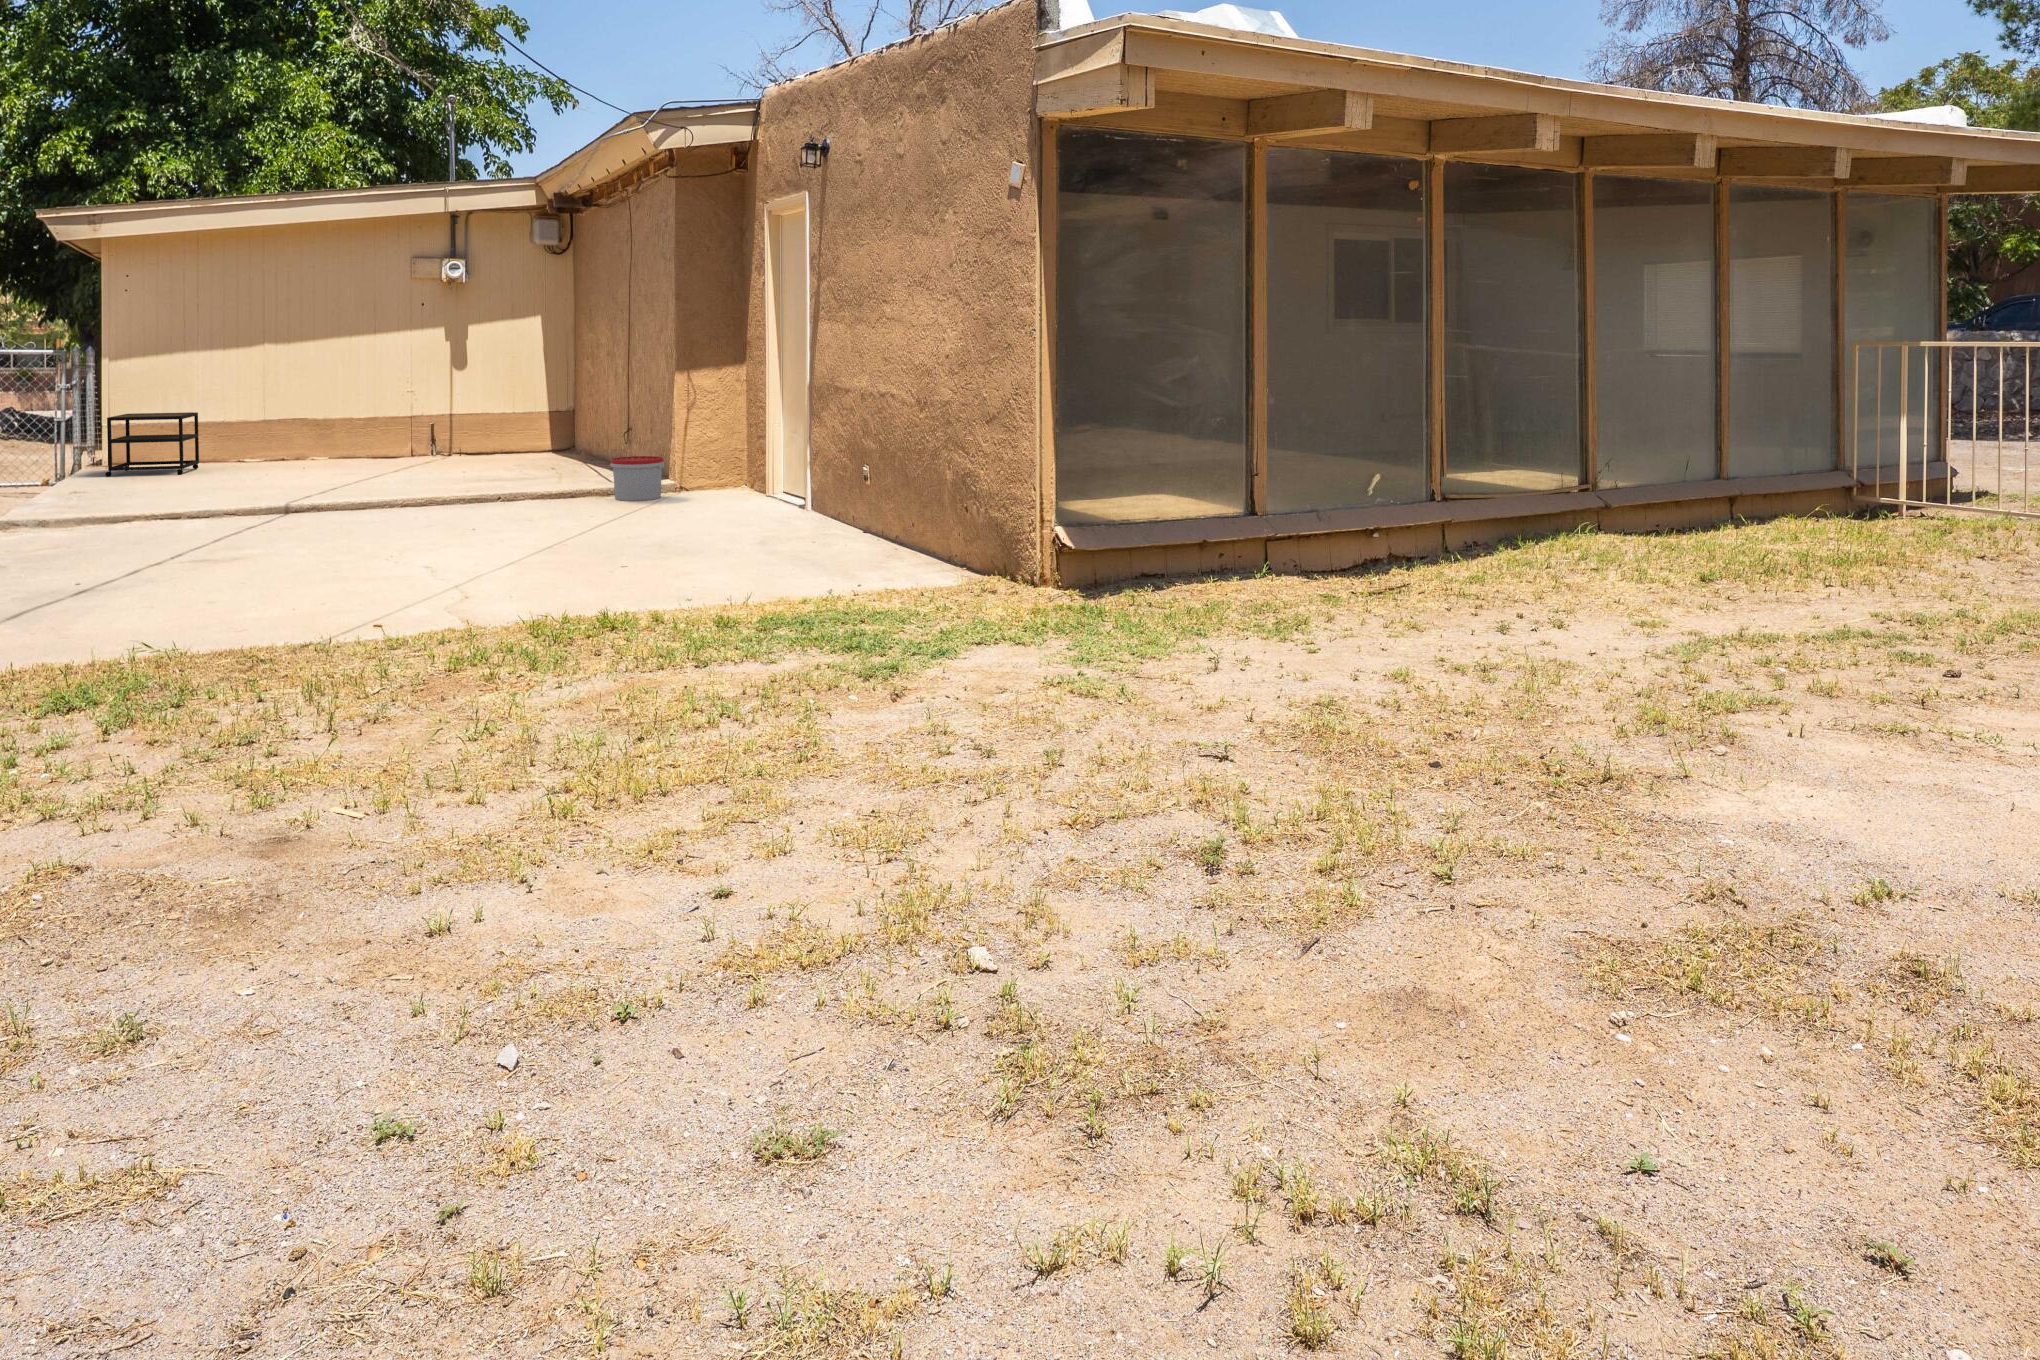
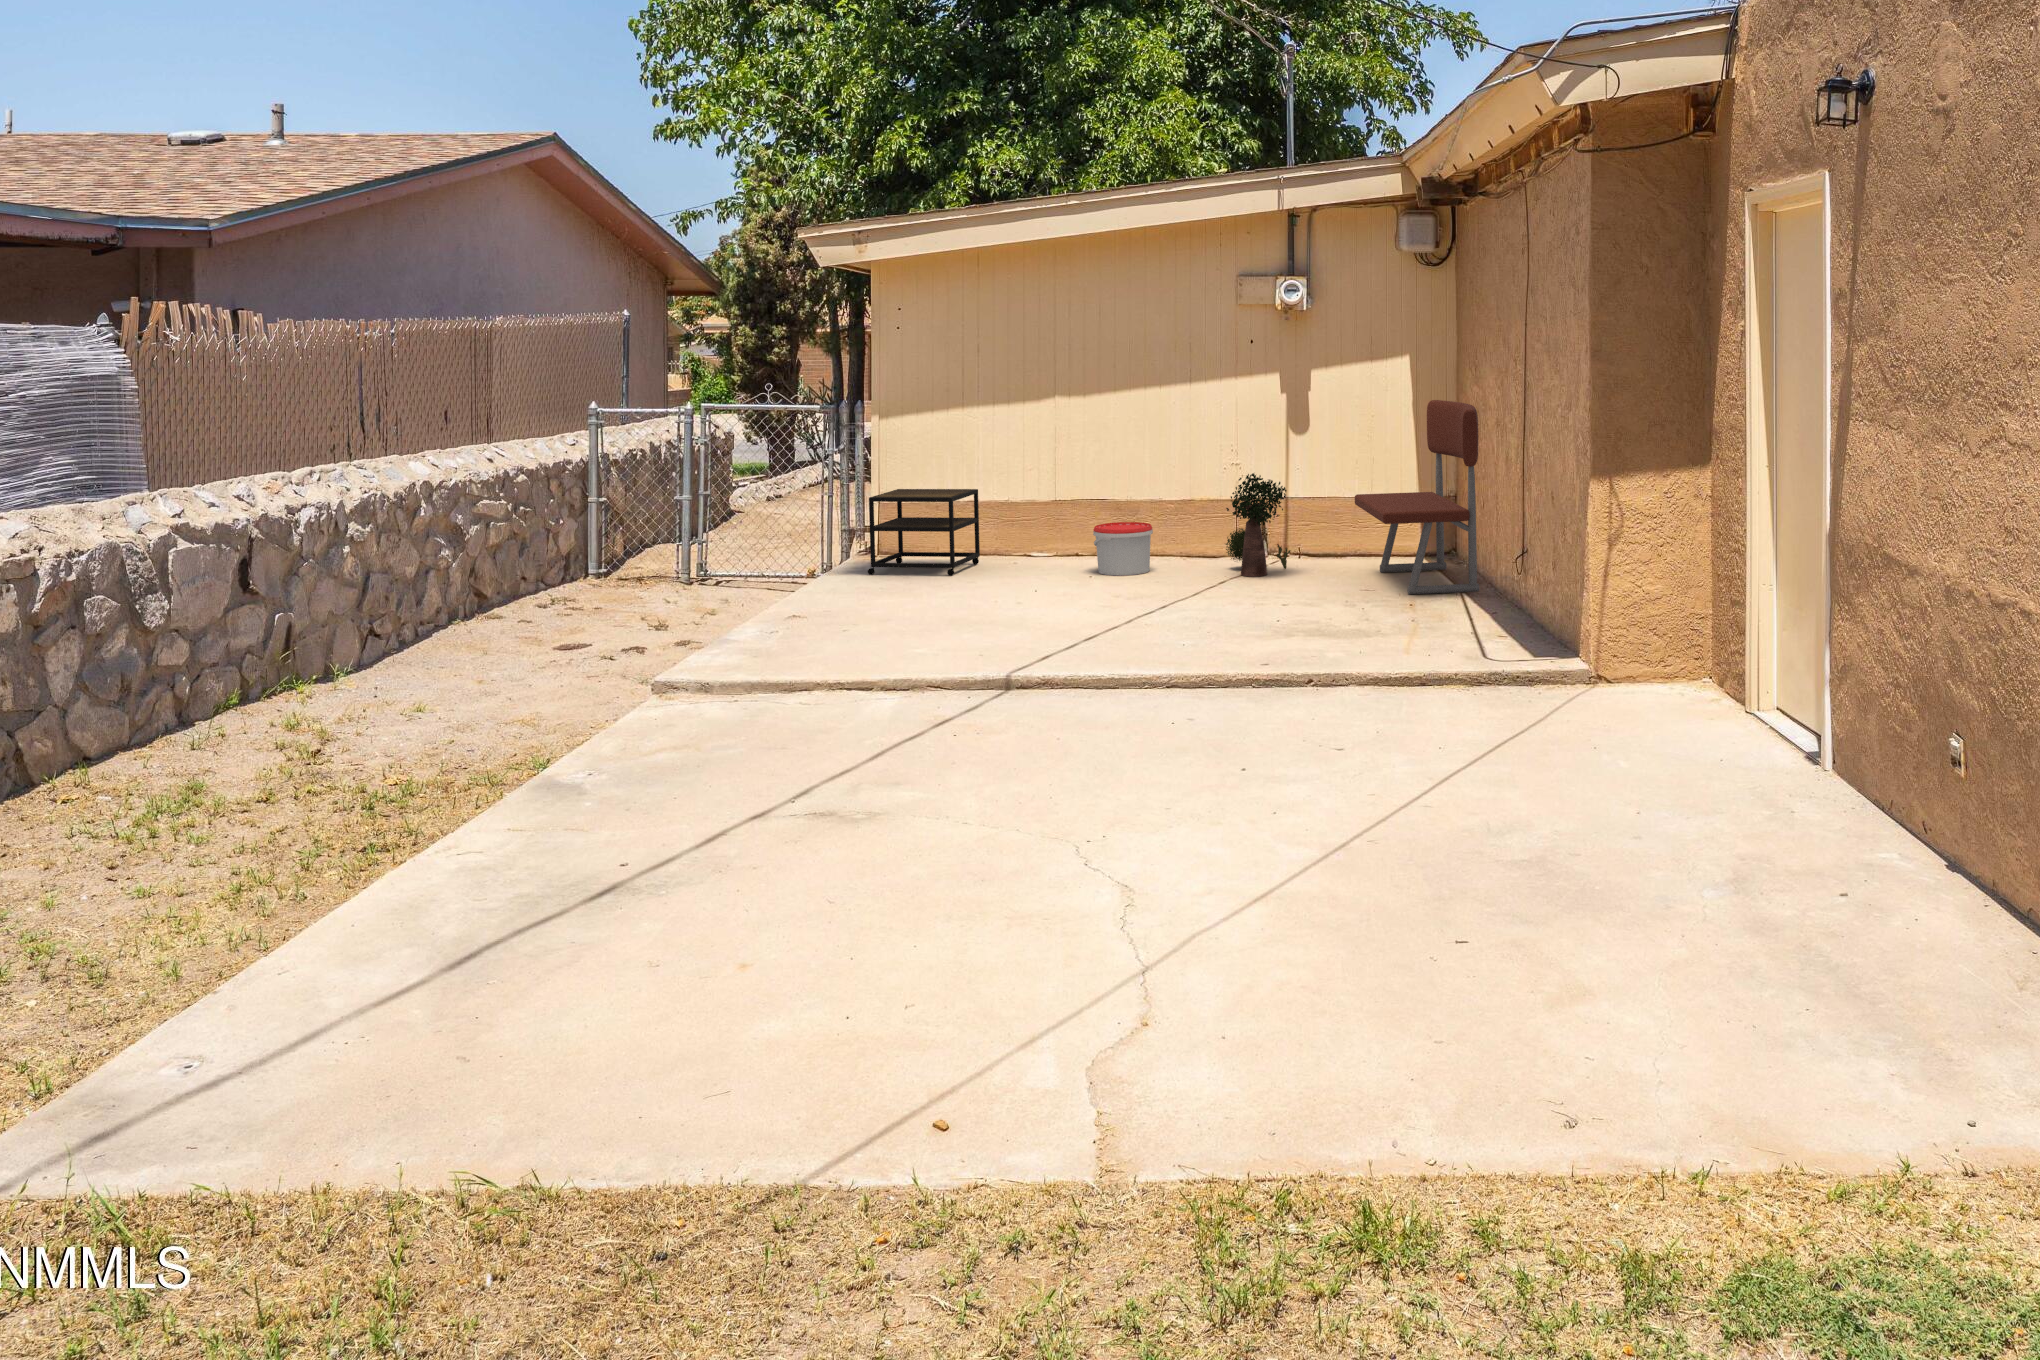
bench: none [502,345,594,469] -> present [1355,400,1479,594]
potted plant: none [404,395,453,467] -> present [1226,473,1291,577]
bucket: present [610,456,665,501] -> present [1093,522,1153,575]

